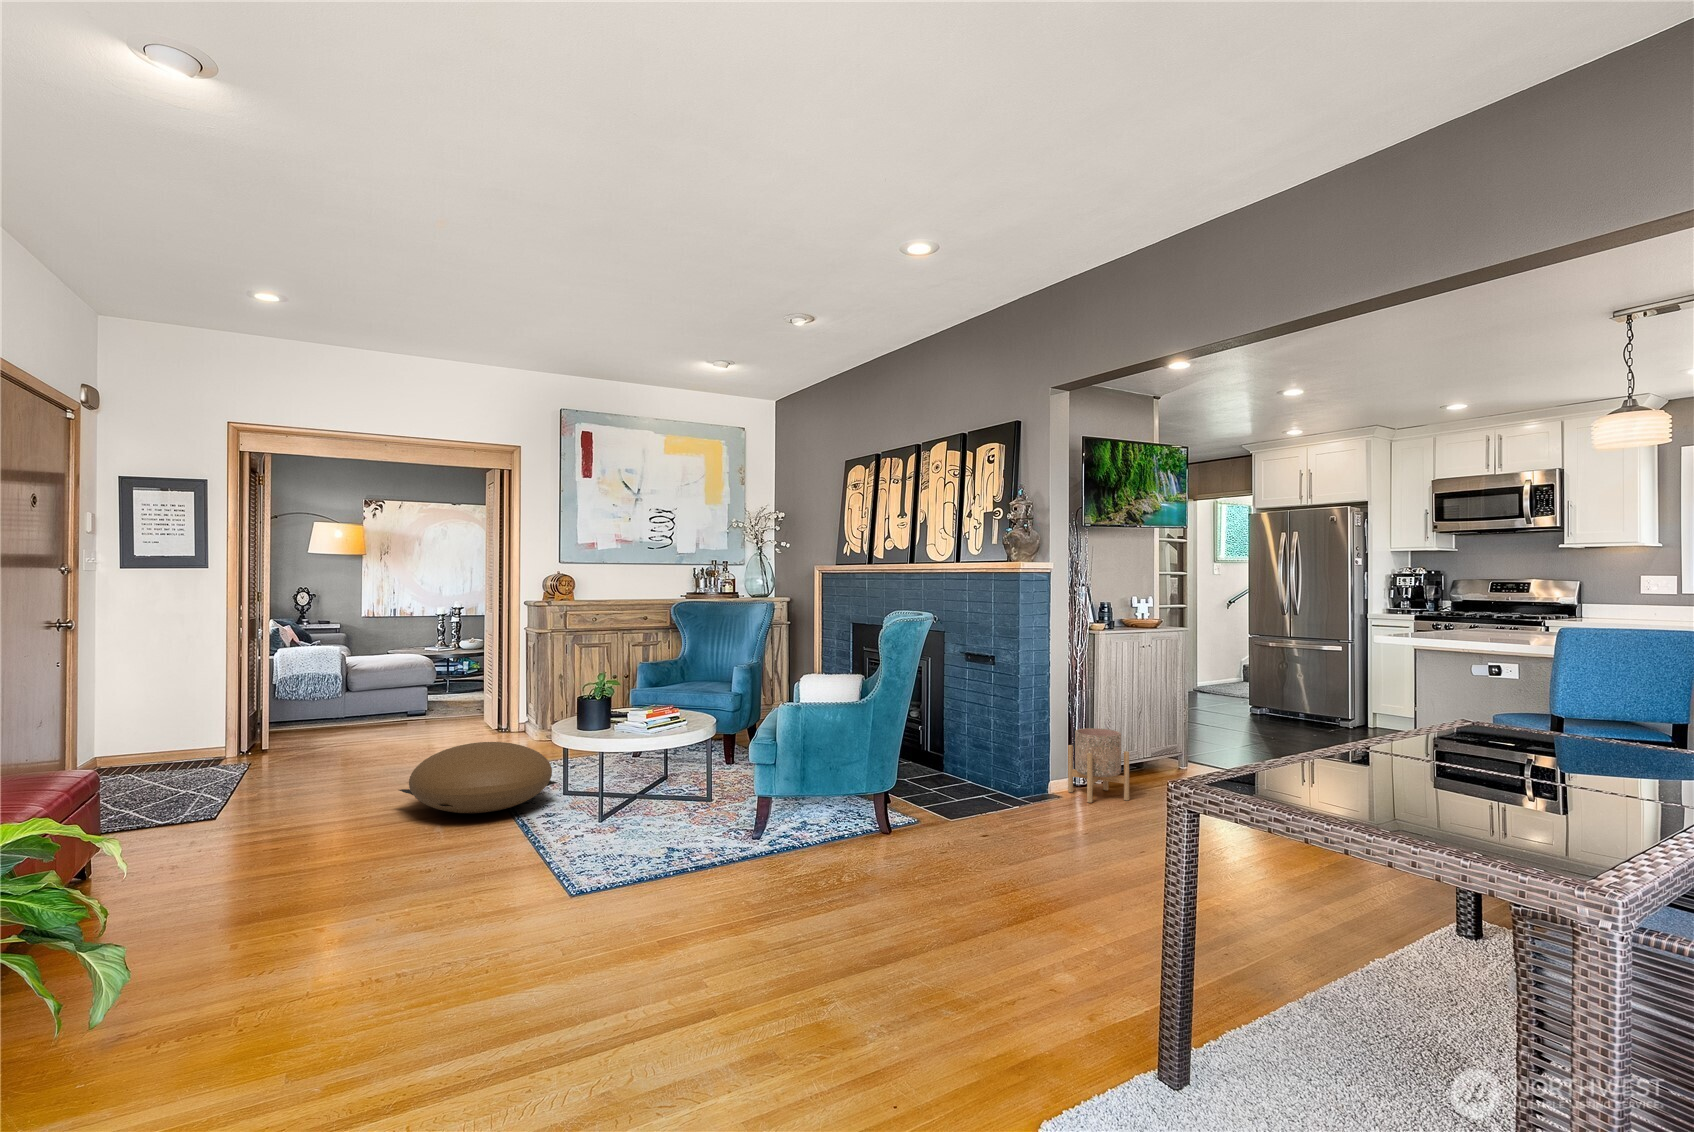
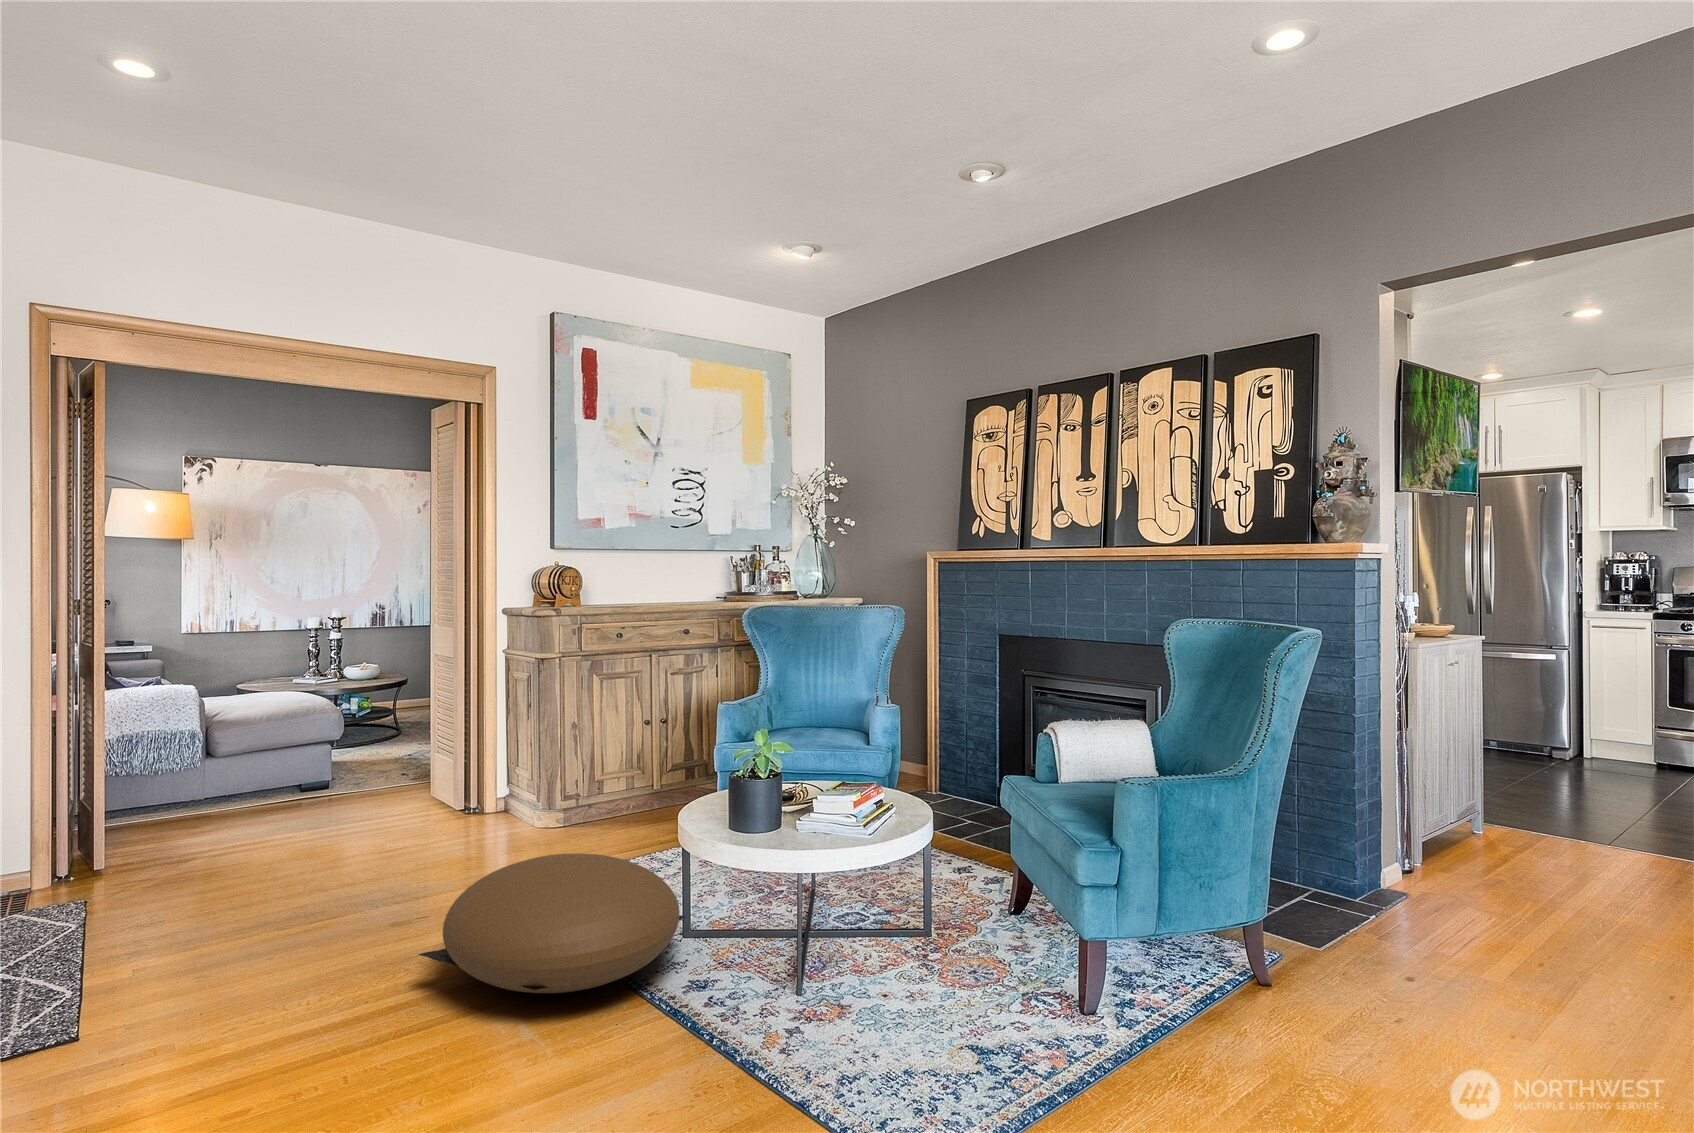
planter: present [1068,728,1129,803] -> none [1409,779,1512,891]

